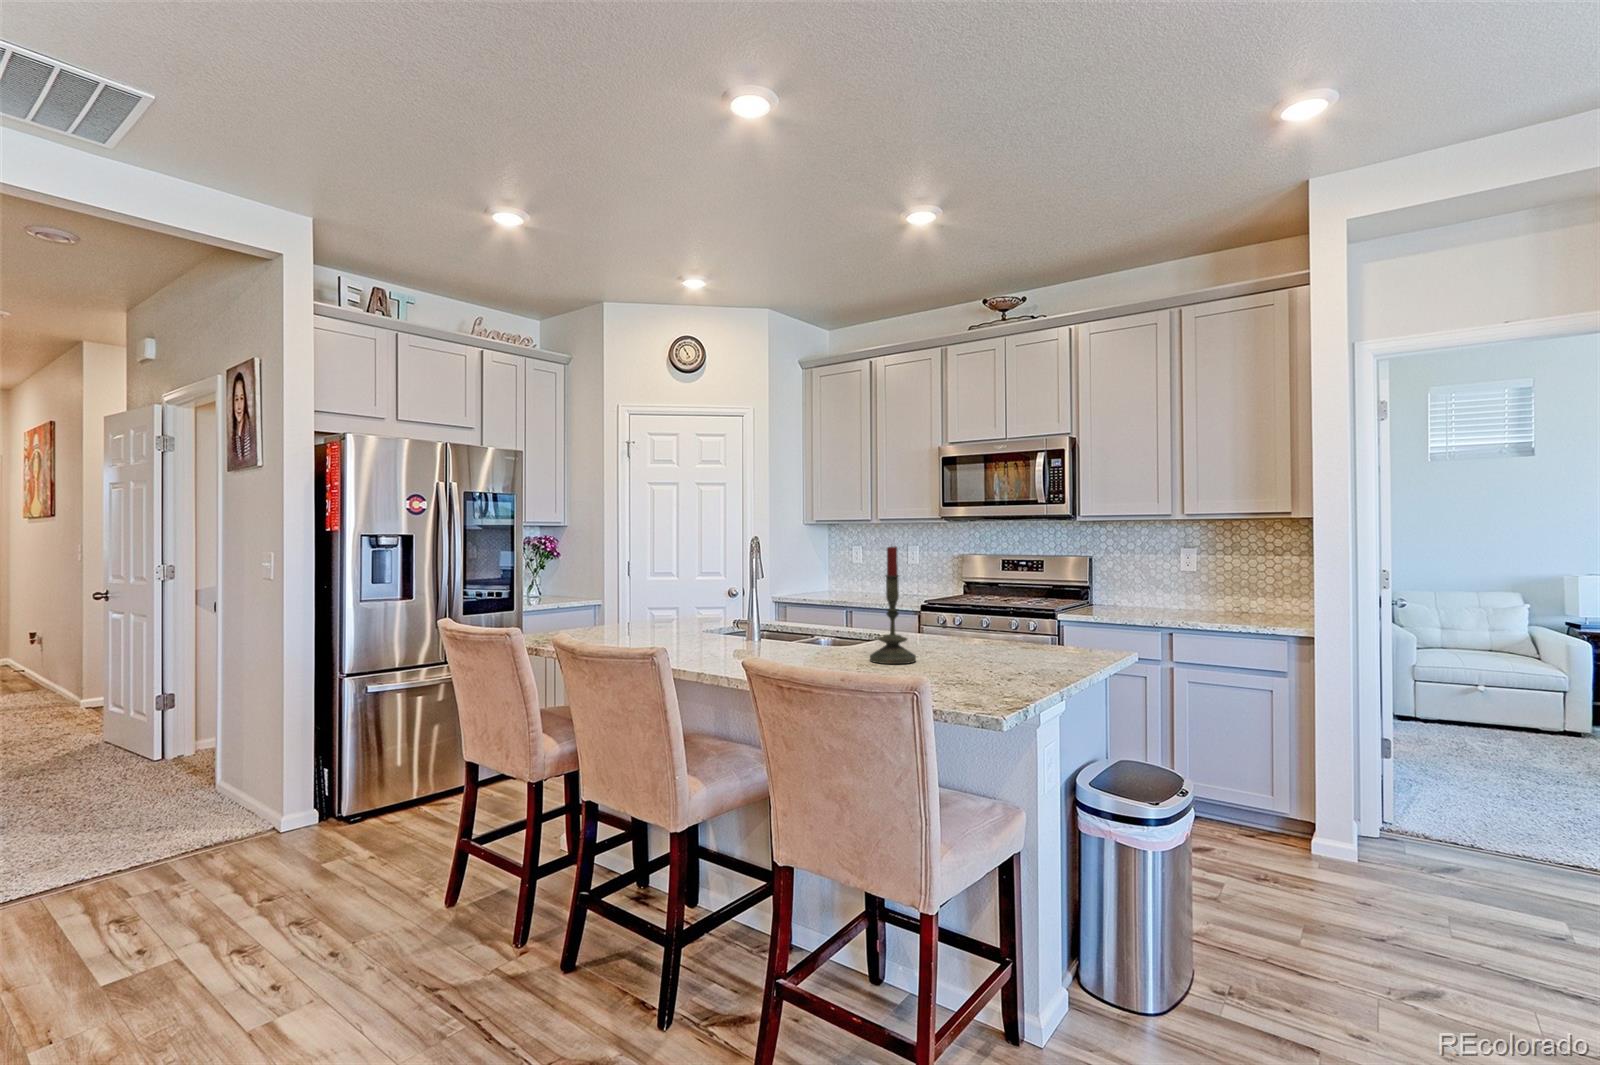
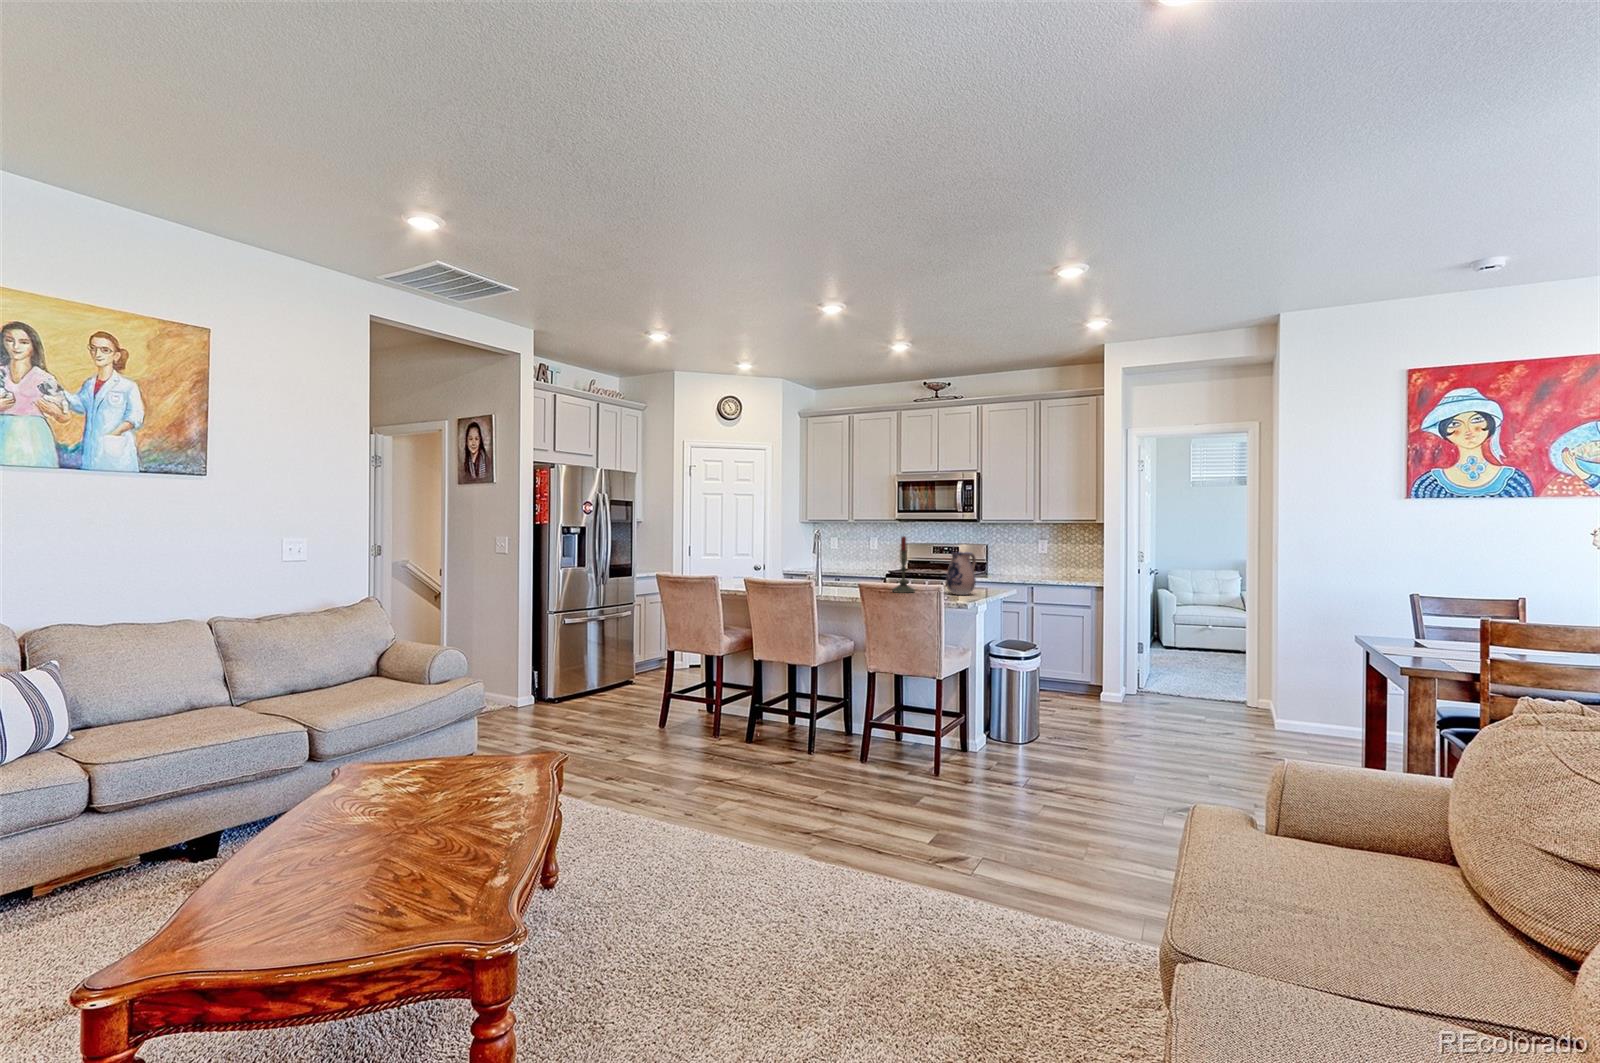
ceramic pitcher: none [977,579,1044,673] -> present [946,552,976,595]

